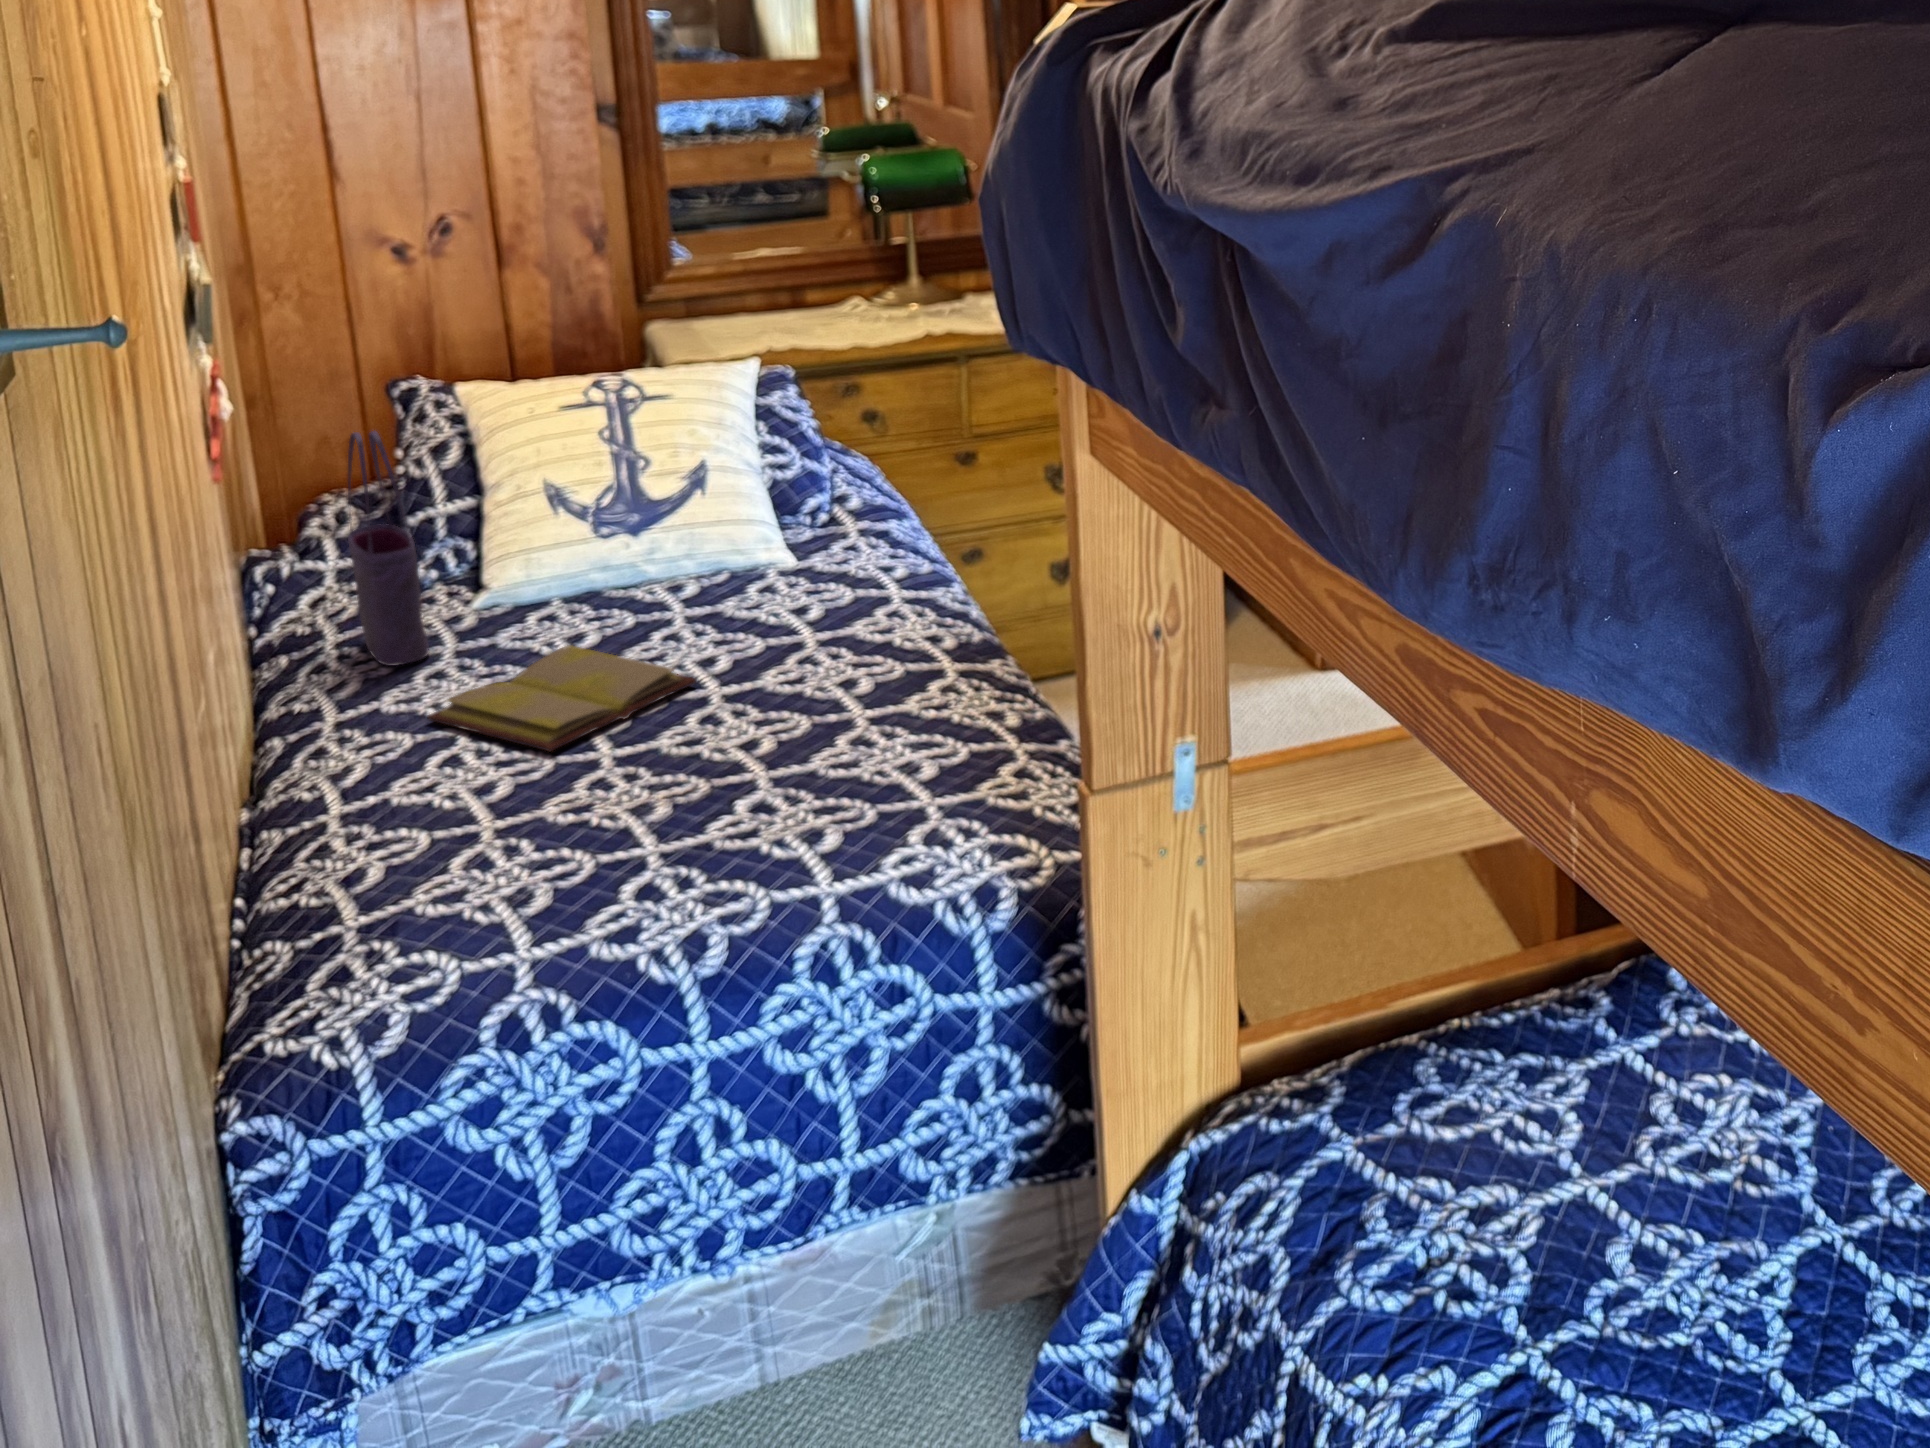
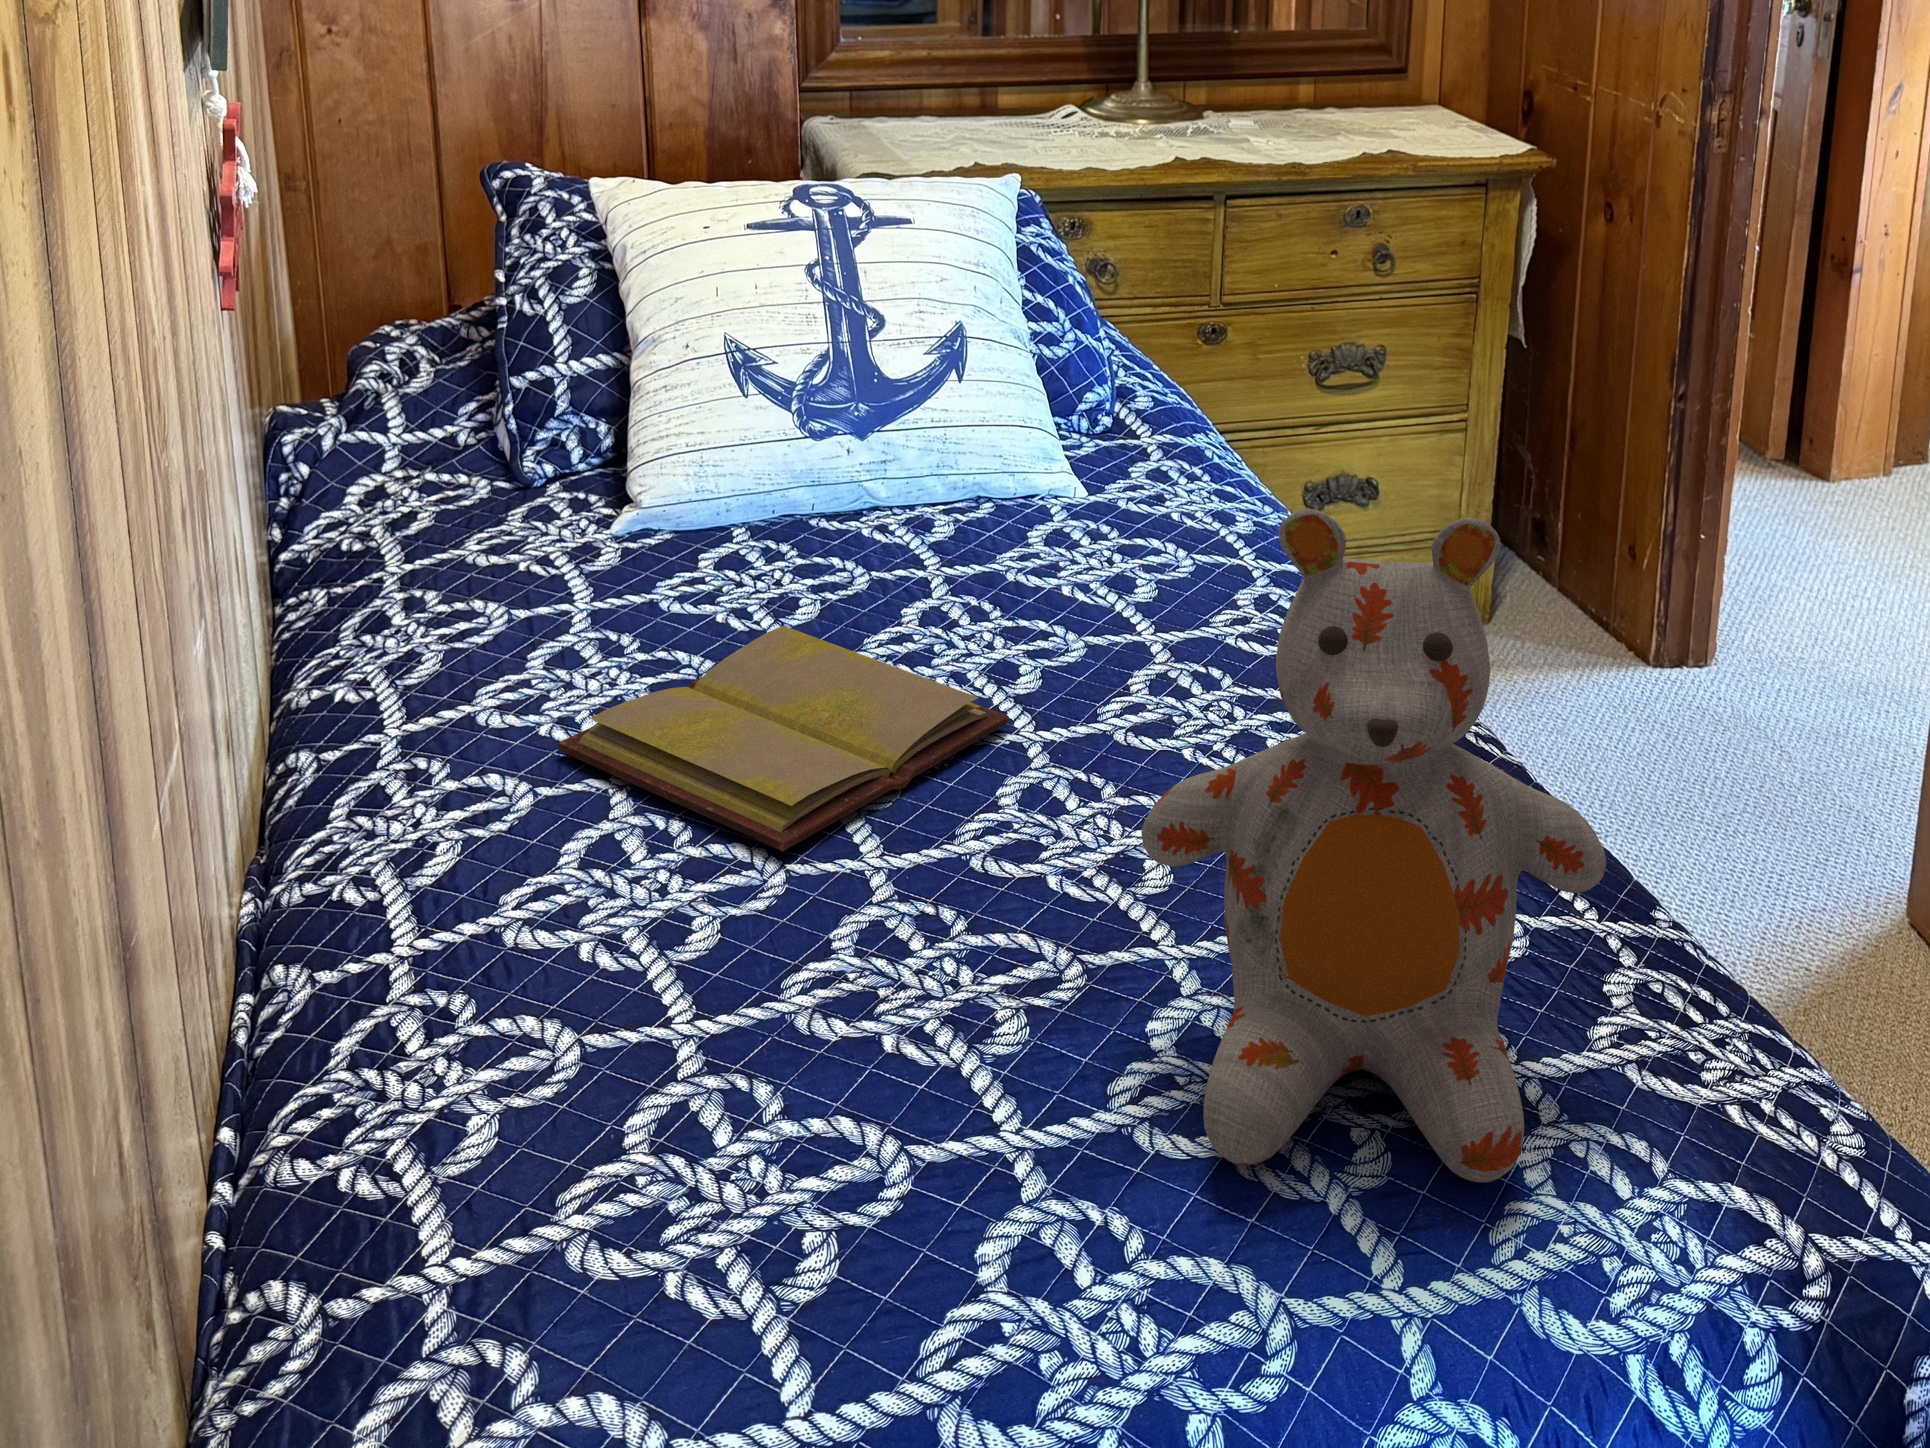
tote bag: present [348,431,429,666] -> none [434,229,551,631]
stuffed bear: none [715,536,946,846] -> present [1141,509,1606,1182]

